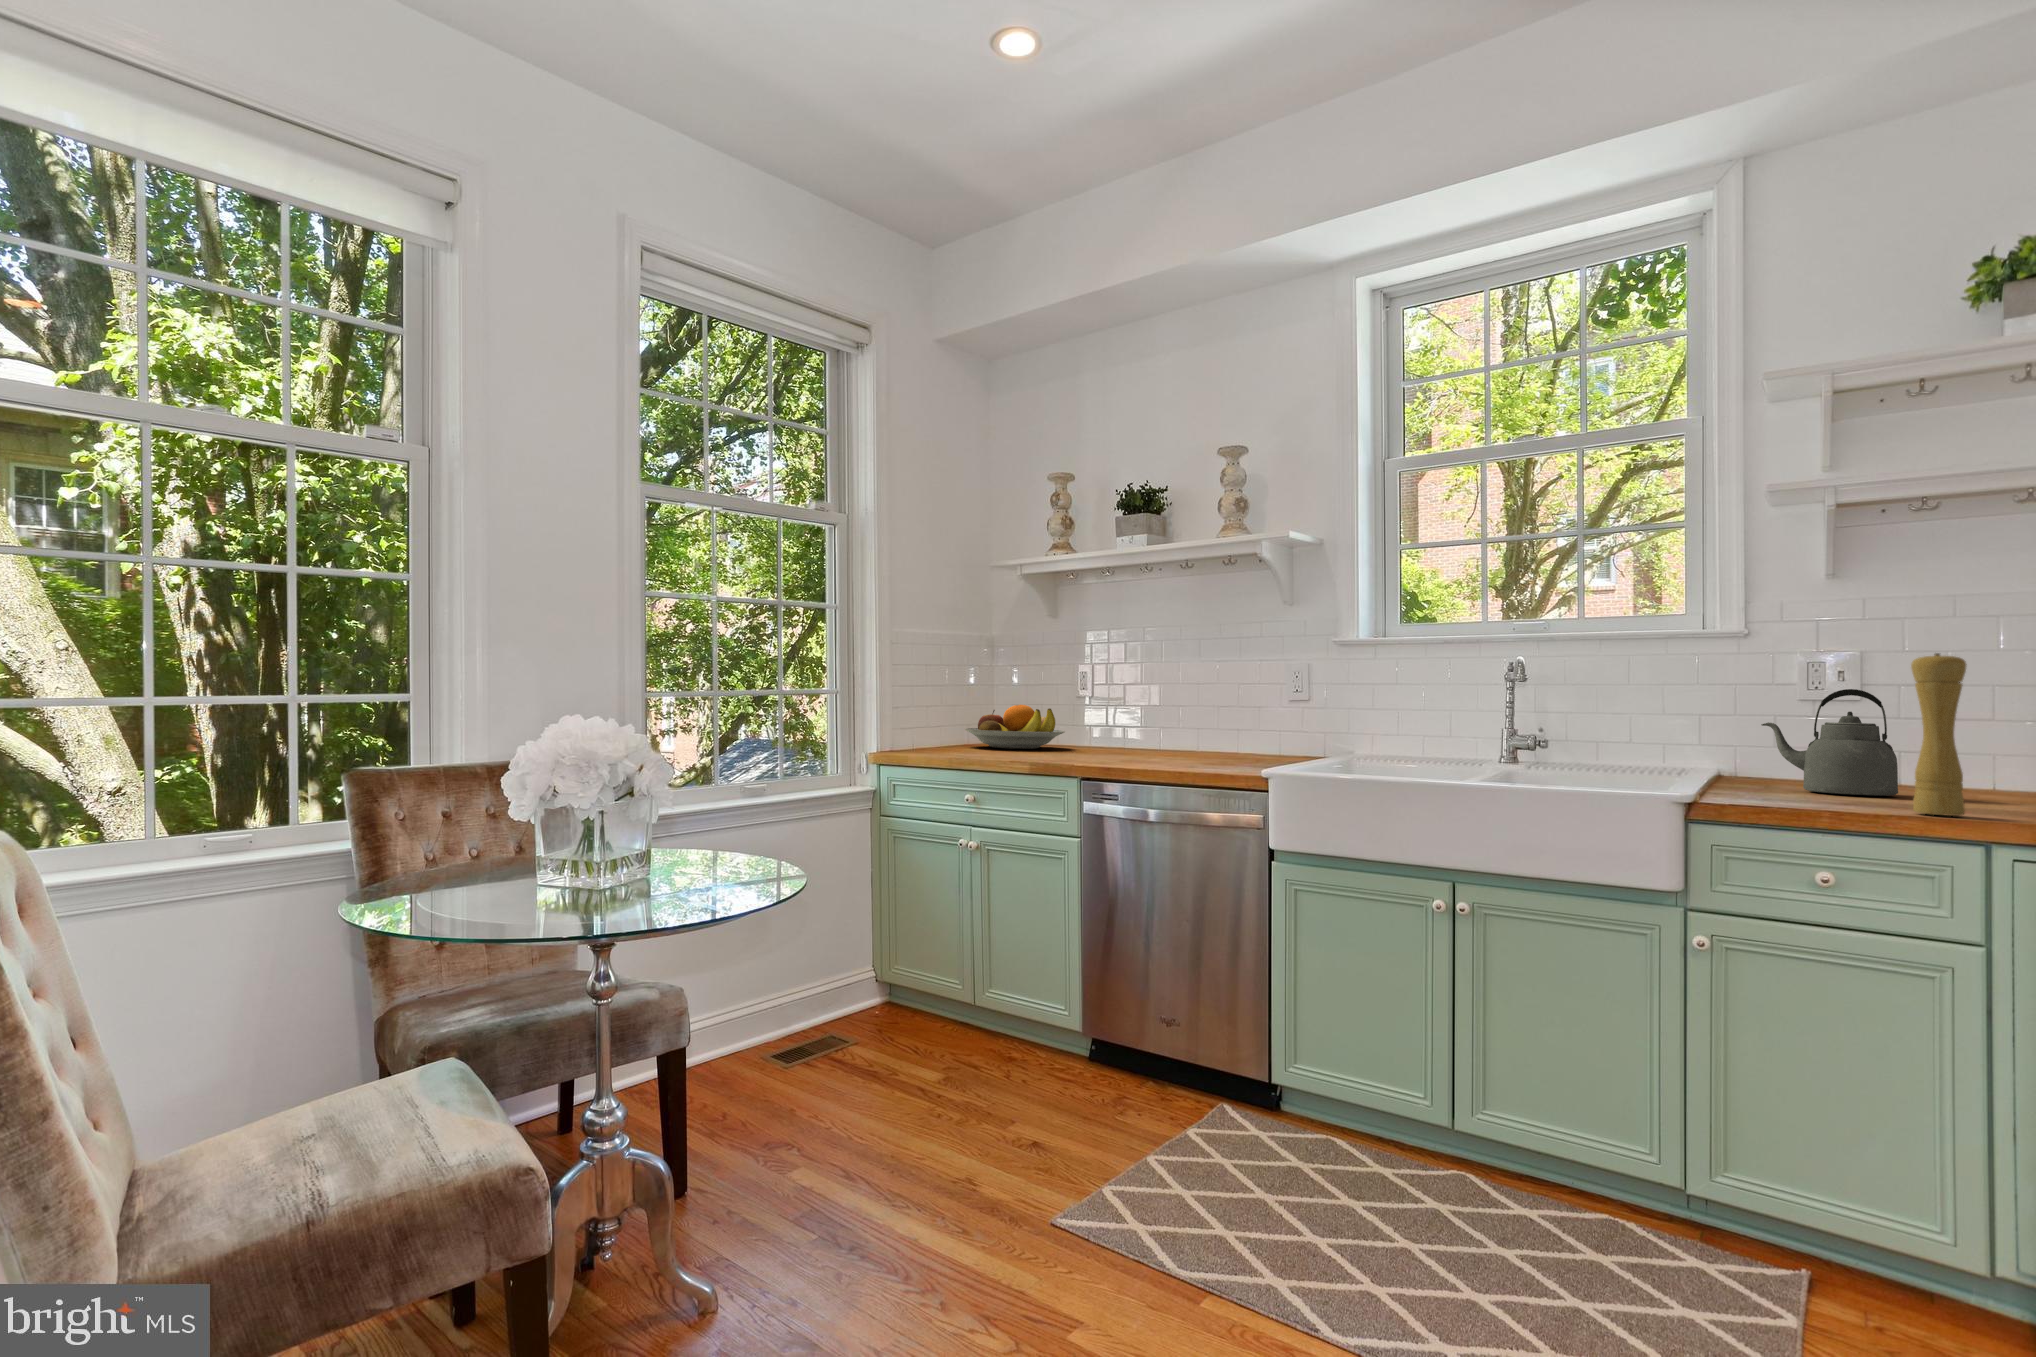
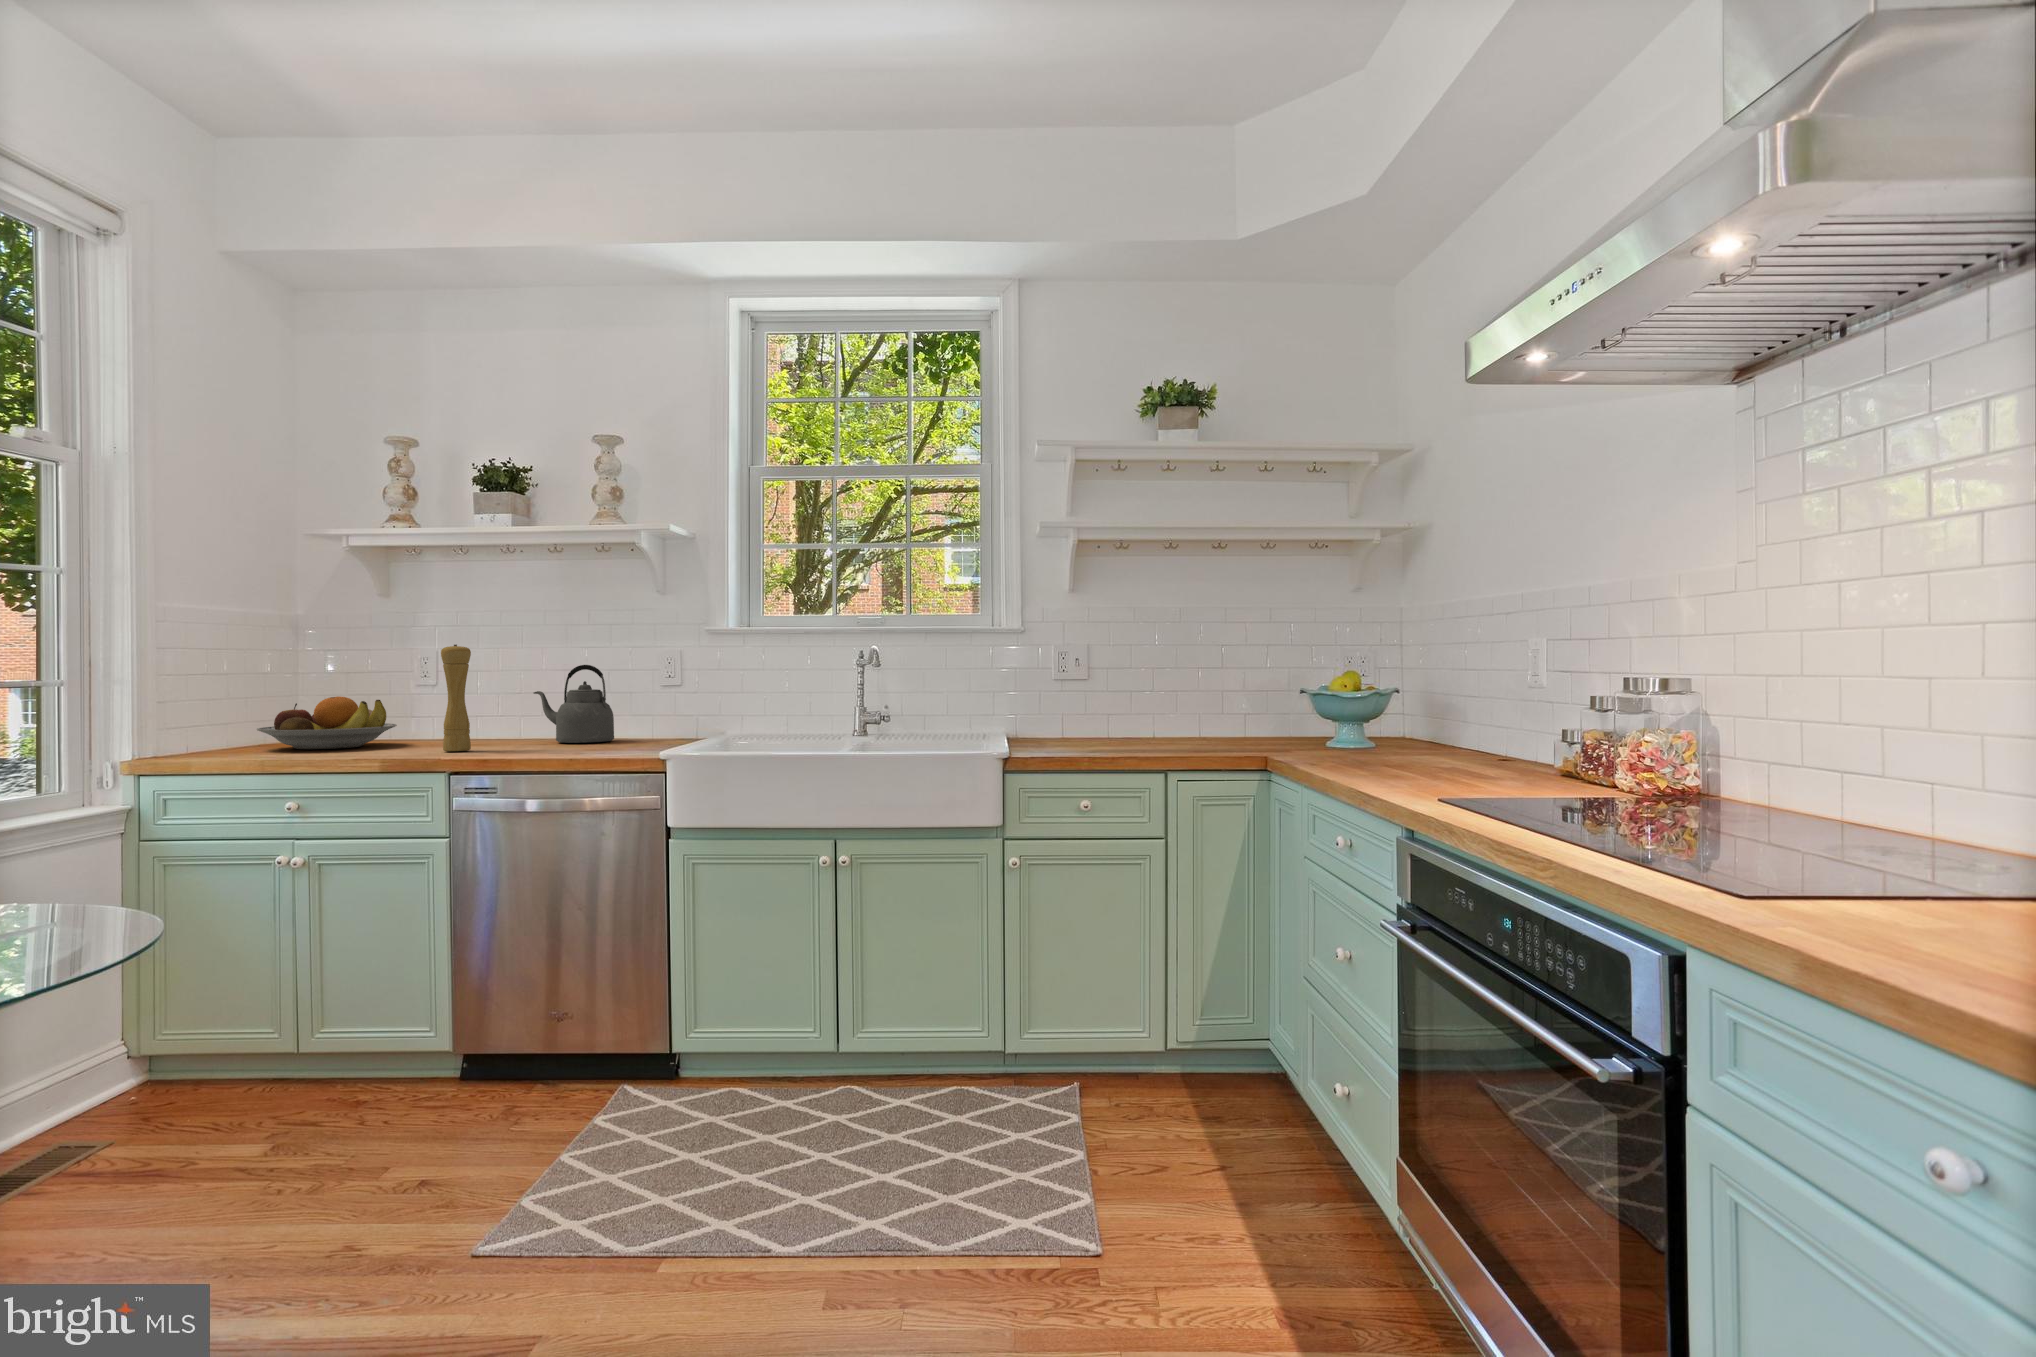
pepper mill: present [1911,653,1967,816] -> present [441,645,471,751]
kettle: present [1761,689,1898,796] -> present [534,665,614,743]

